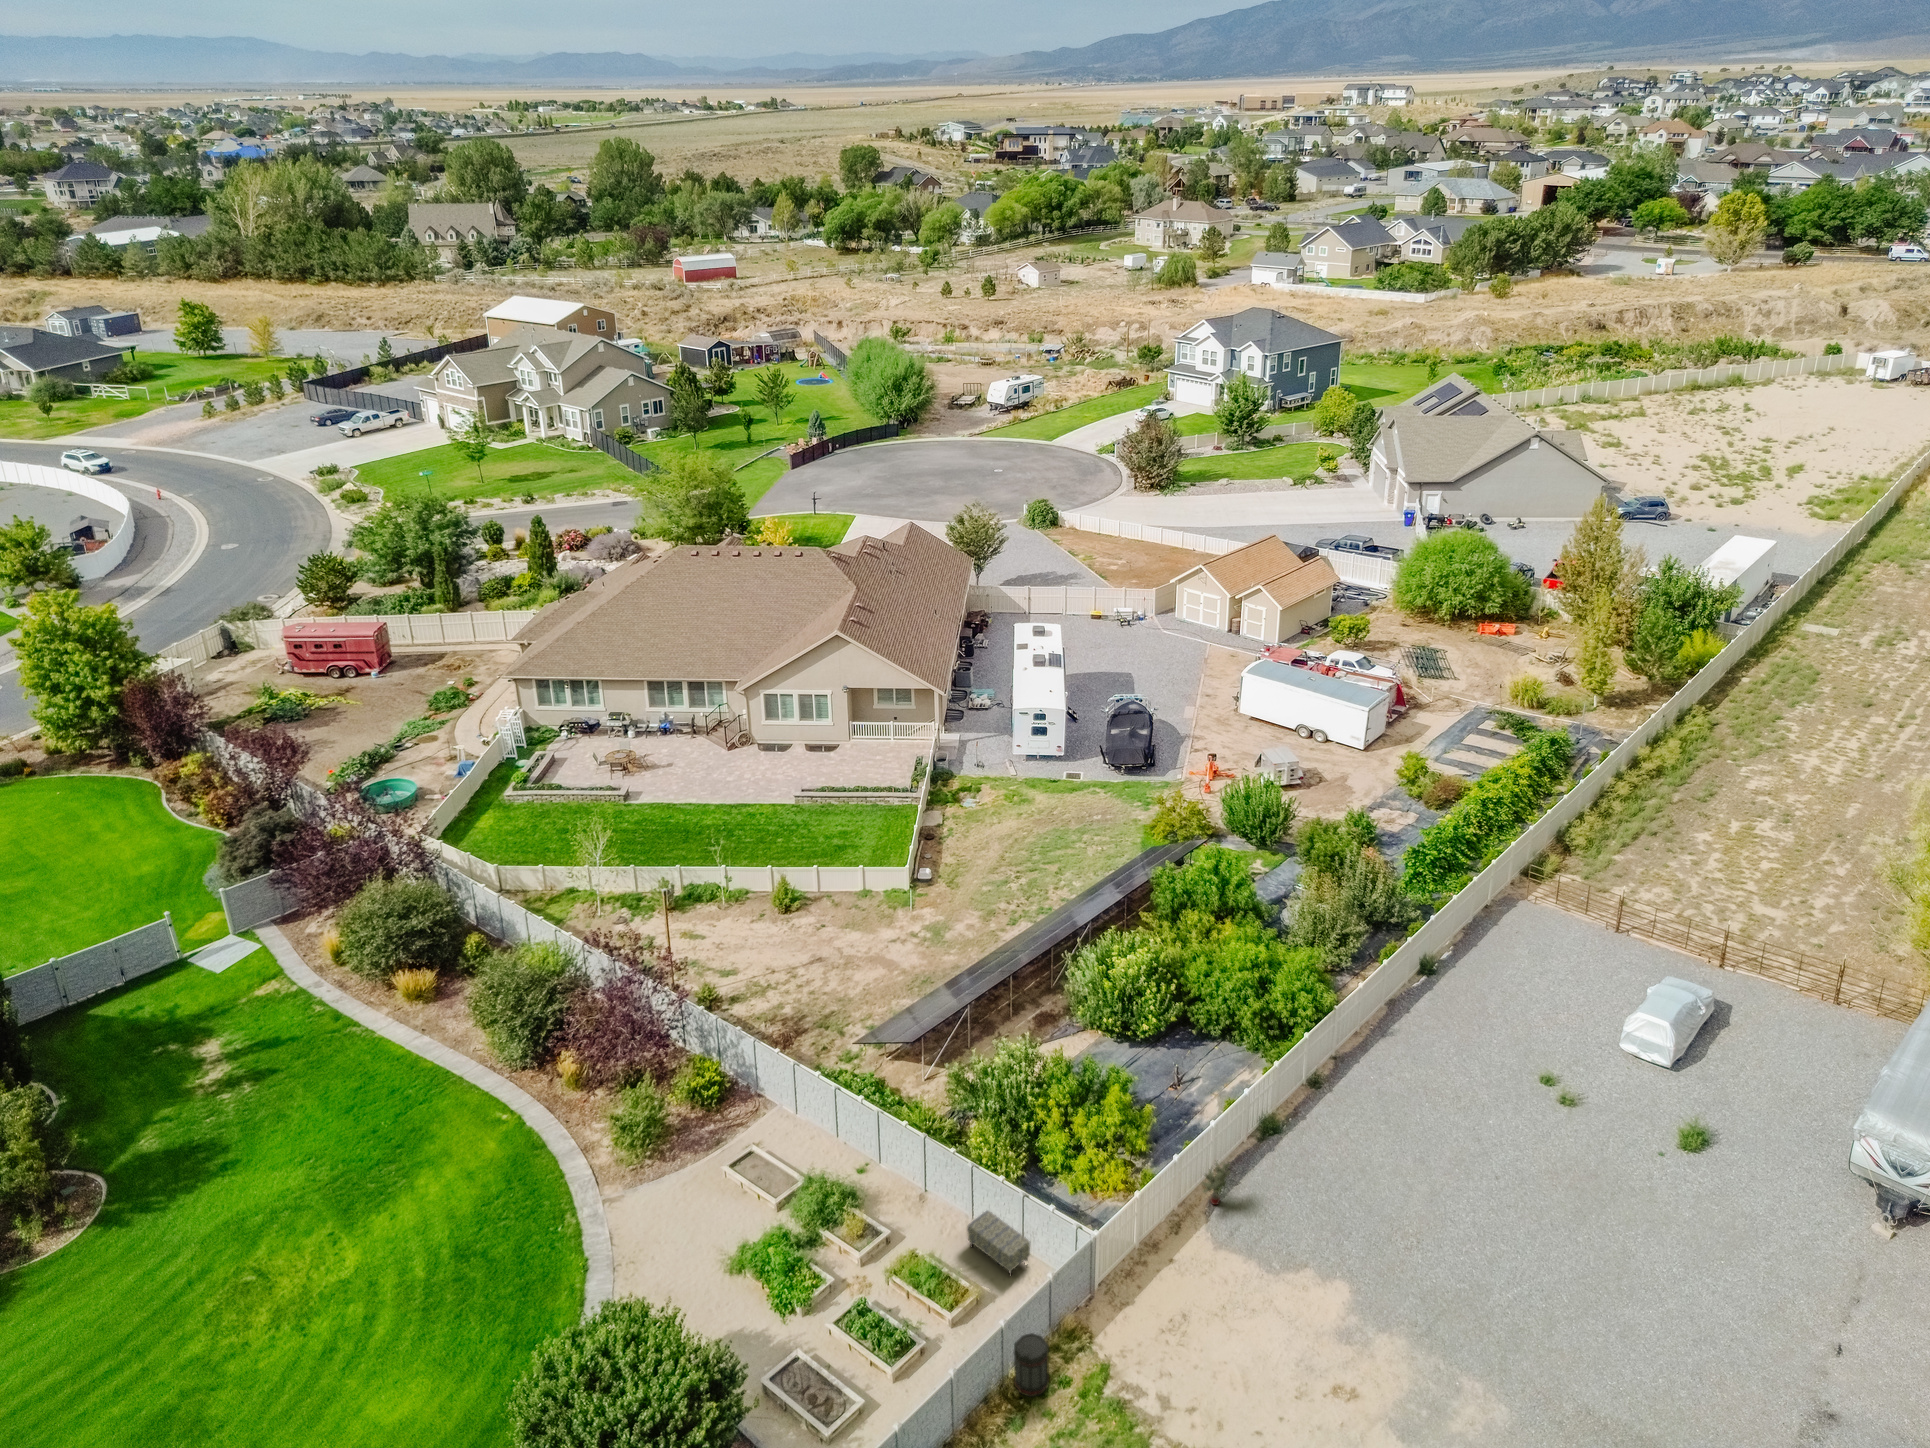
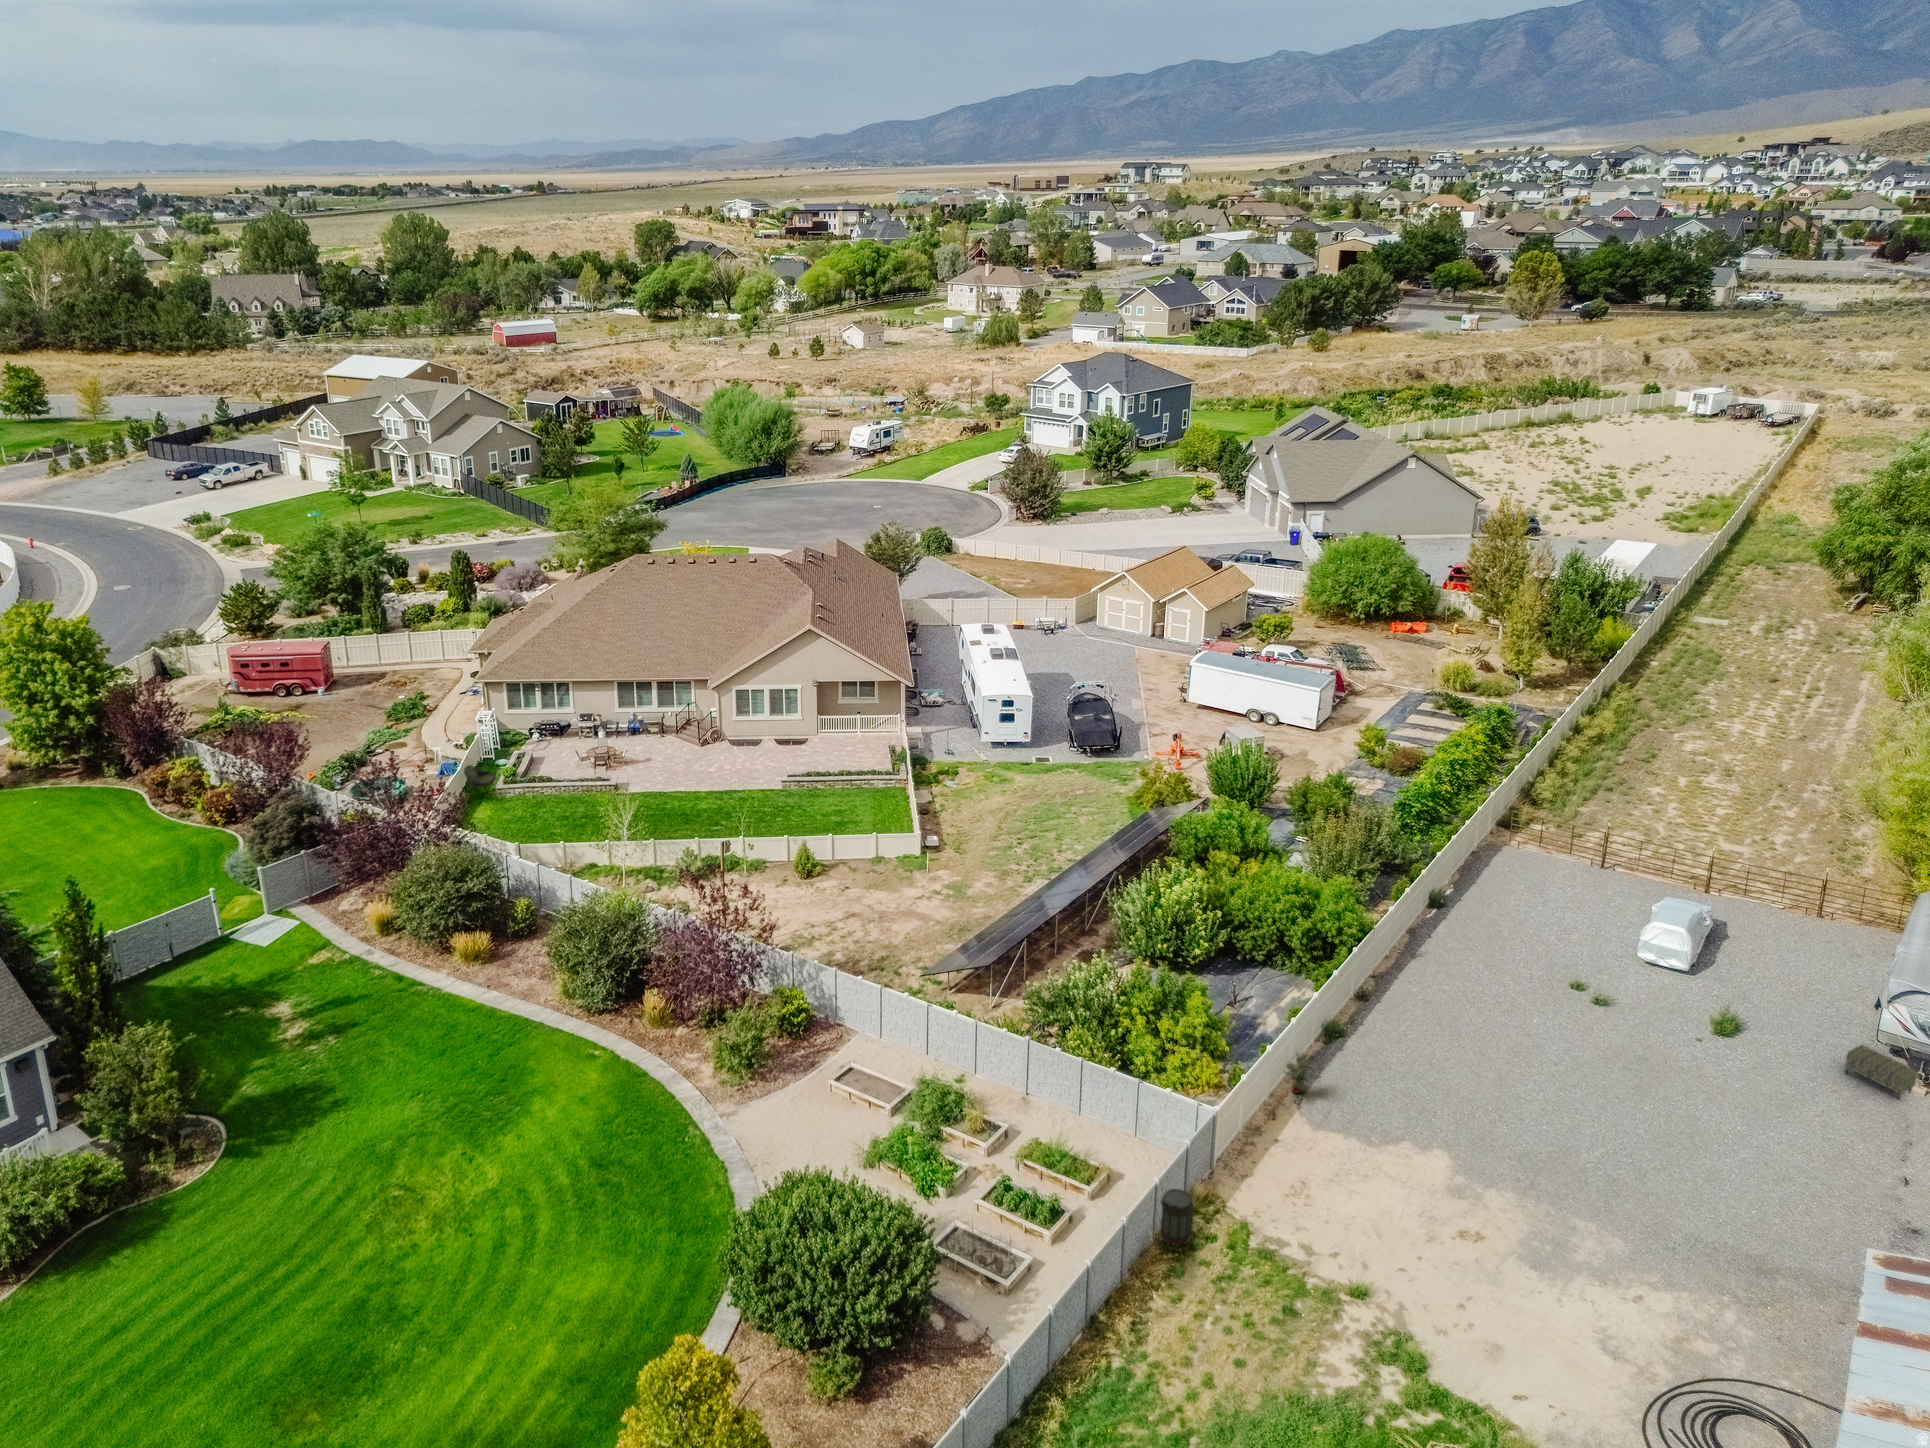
lounge chair: none [470,769,506,805] -> present [464,765,496,798]
bench: present [967,1211,1030,1276] -> present [1845,1045,1918,1099]

